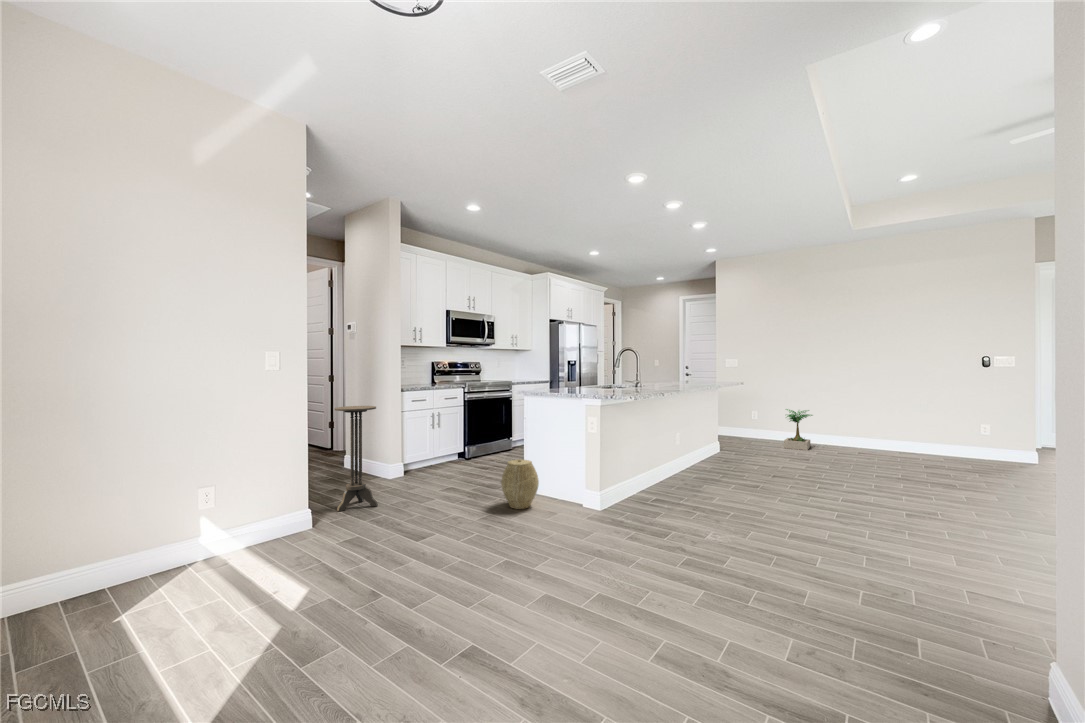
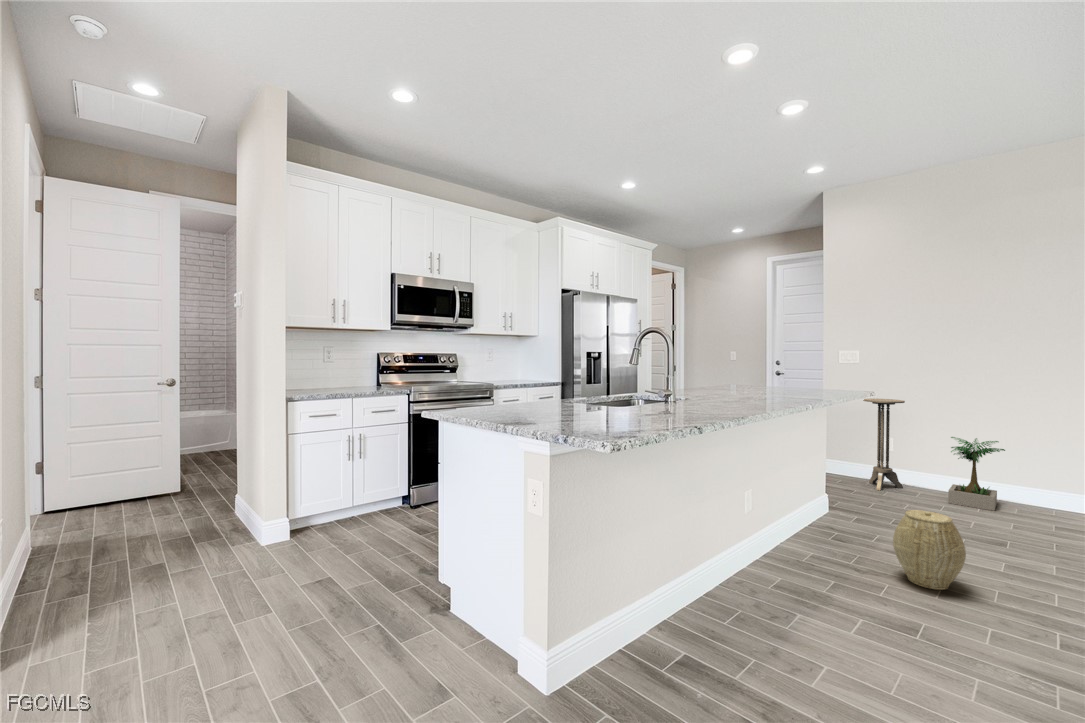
side table: present [335,406,378,511] -> present [863,399,905,491]
woven basket: present [501,460,539,509] -> present [893,510,966,590]

